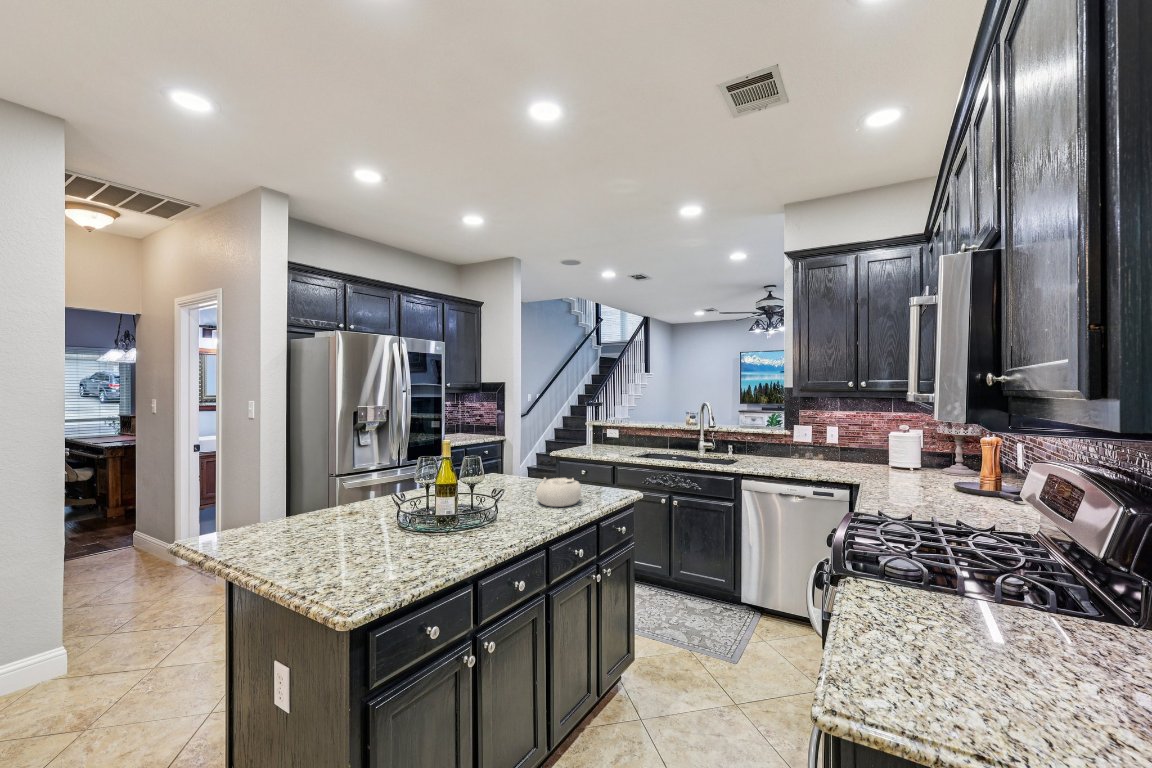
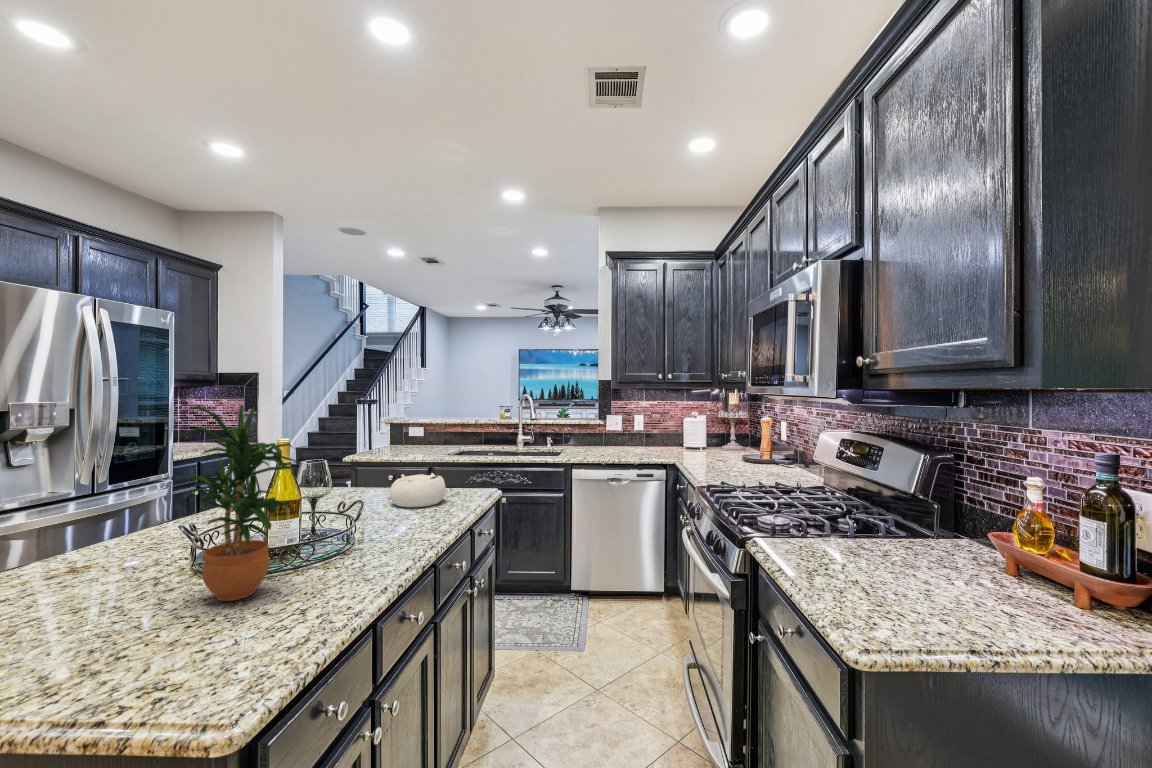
potted plant: none [342,426,417,567] -> present [178,405,298,601]

